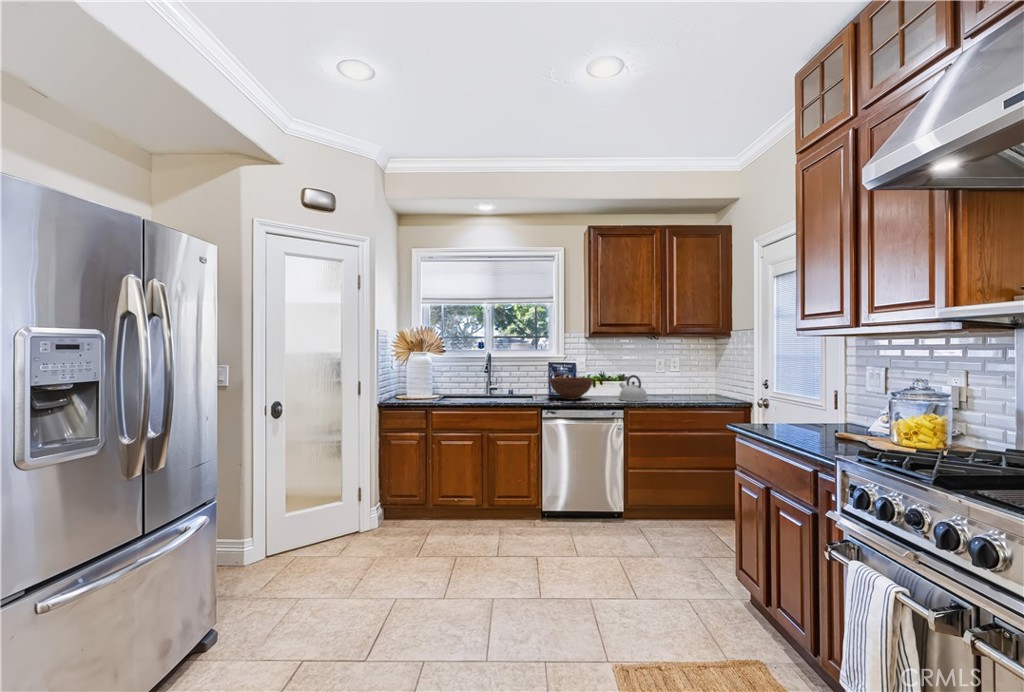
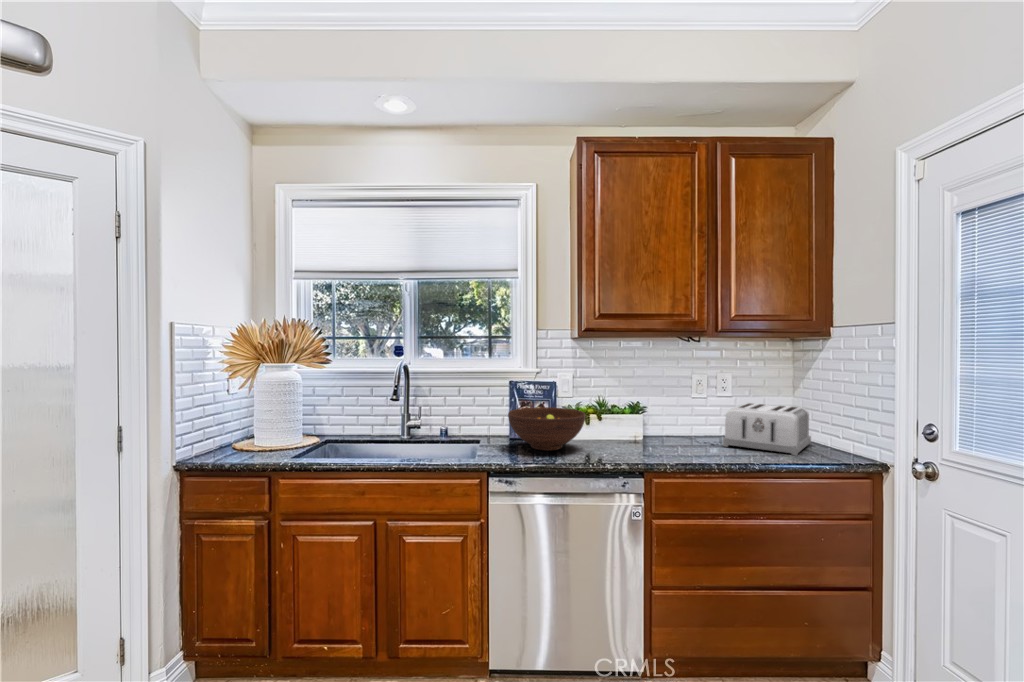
kettle: present [619,375,648,401] -> none [632,407,686,457]
toaster: none [671,375,722,401] -> present [723,403,811,455]

